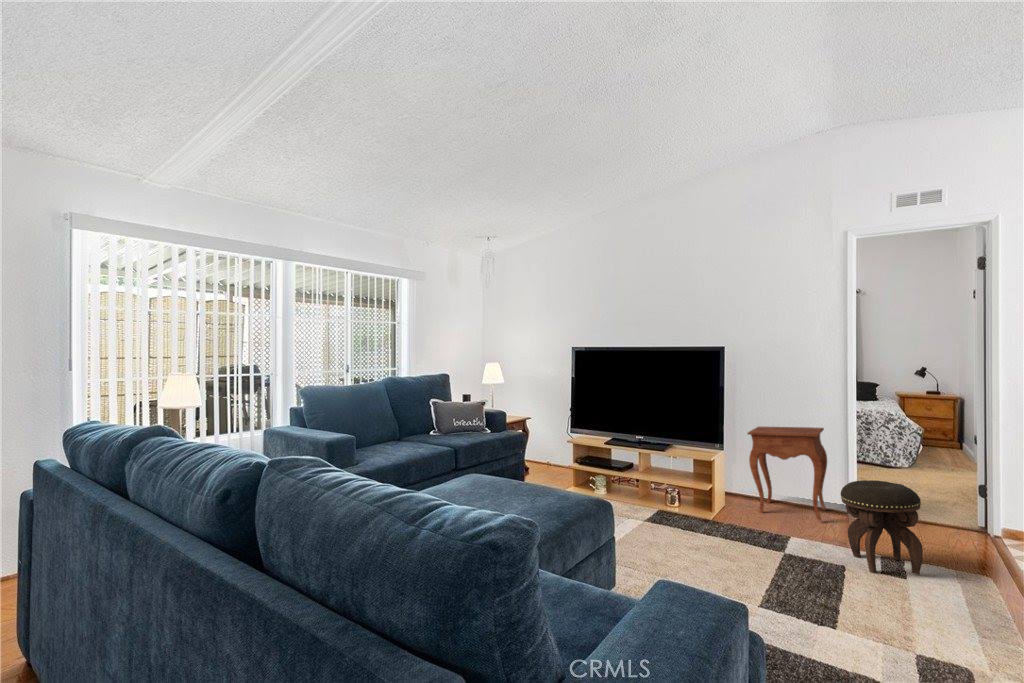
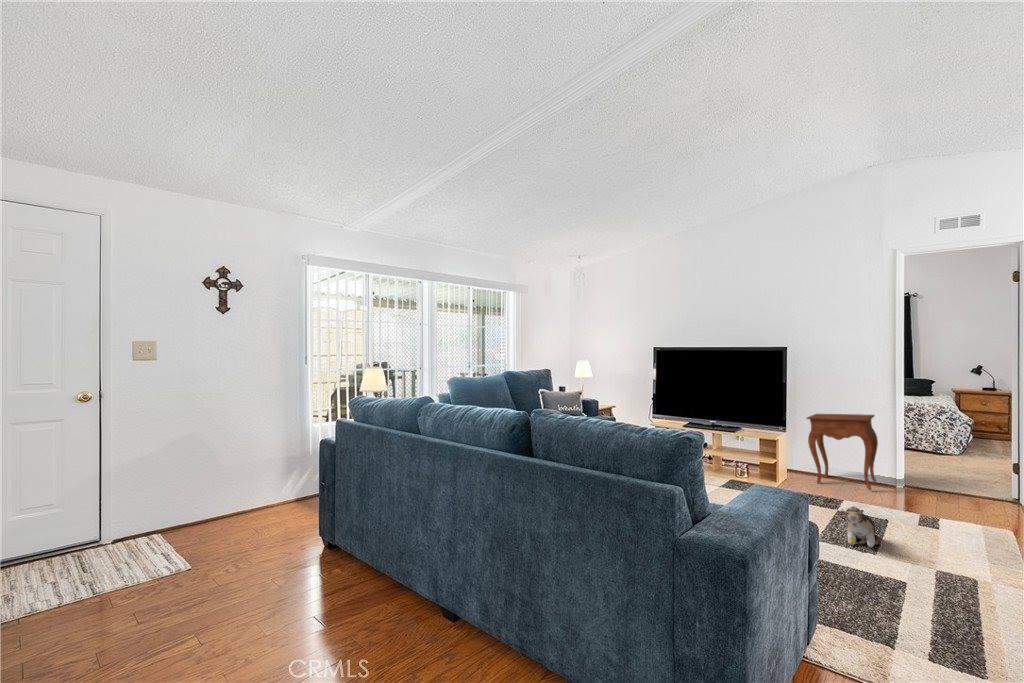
footstool: present [841,480,923,574] -> none [885,454,955,527]
plush toy: none [792,560,838,615] -> present [842,507,880,547]

